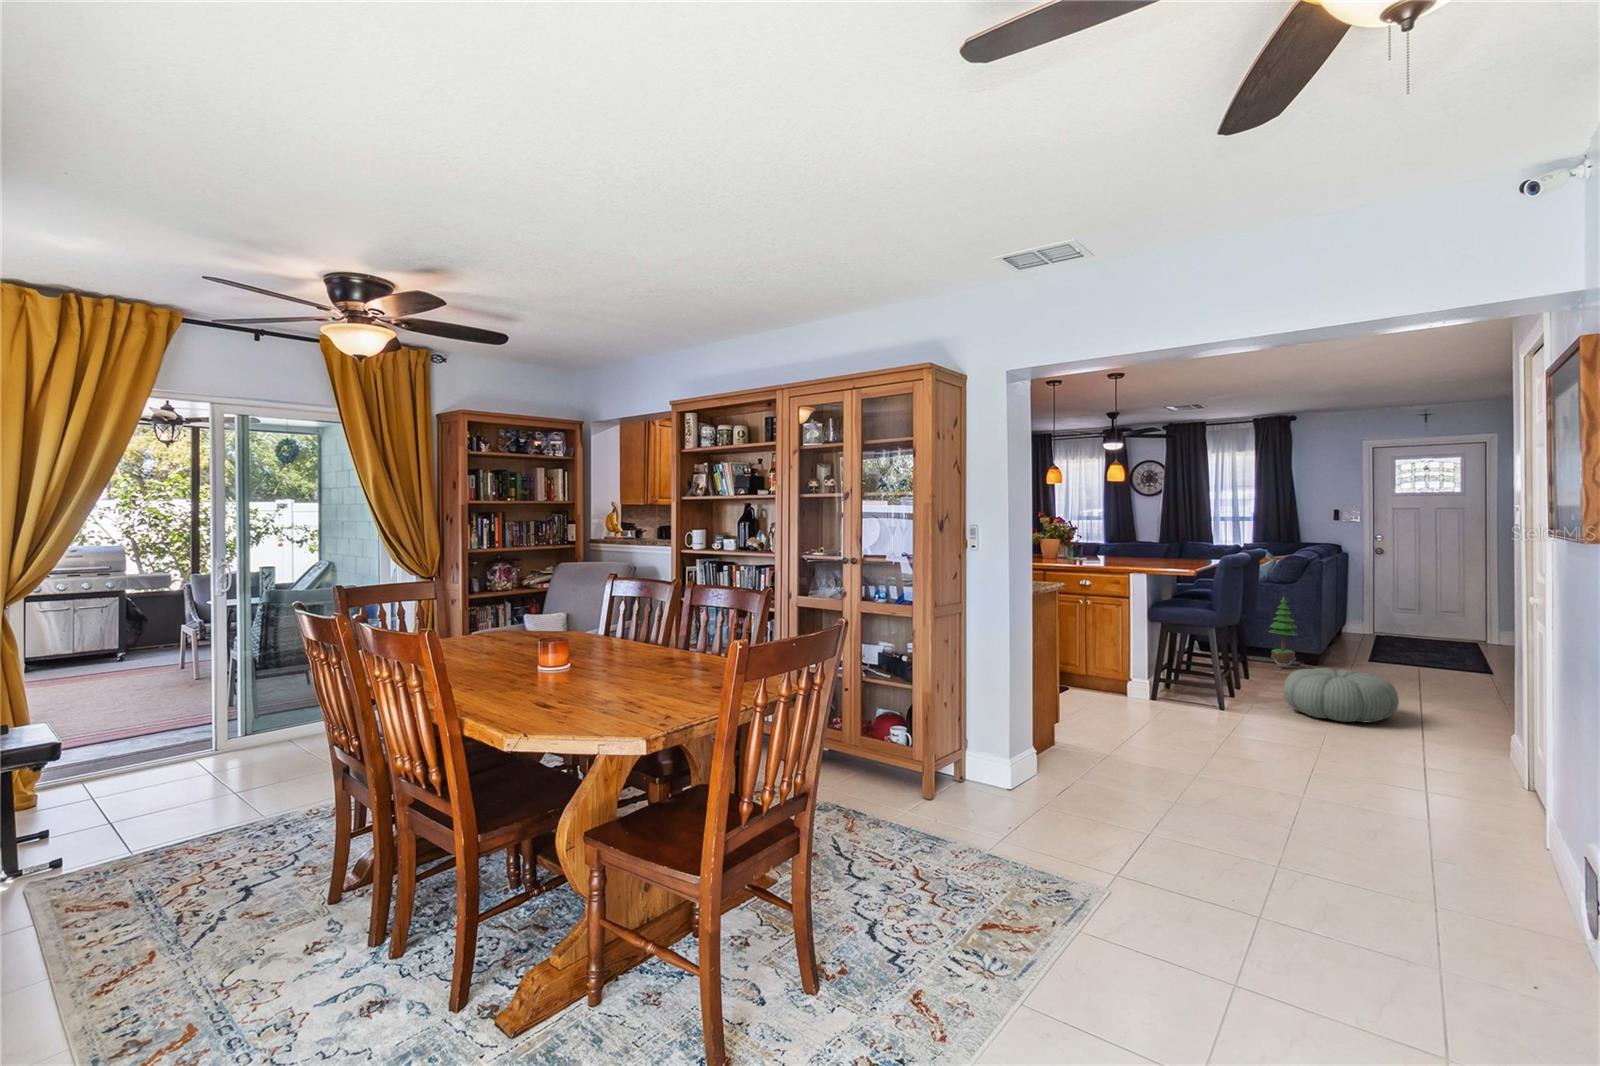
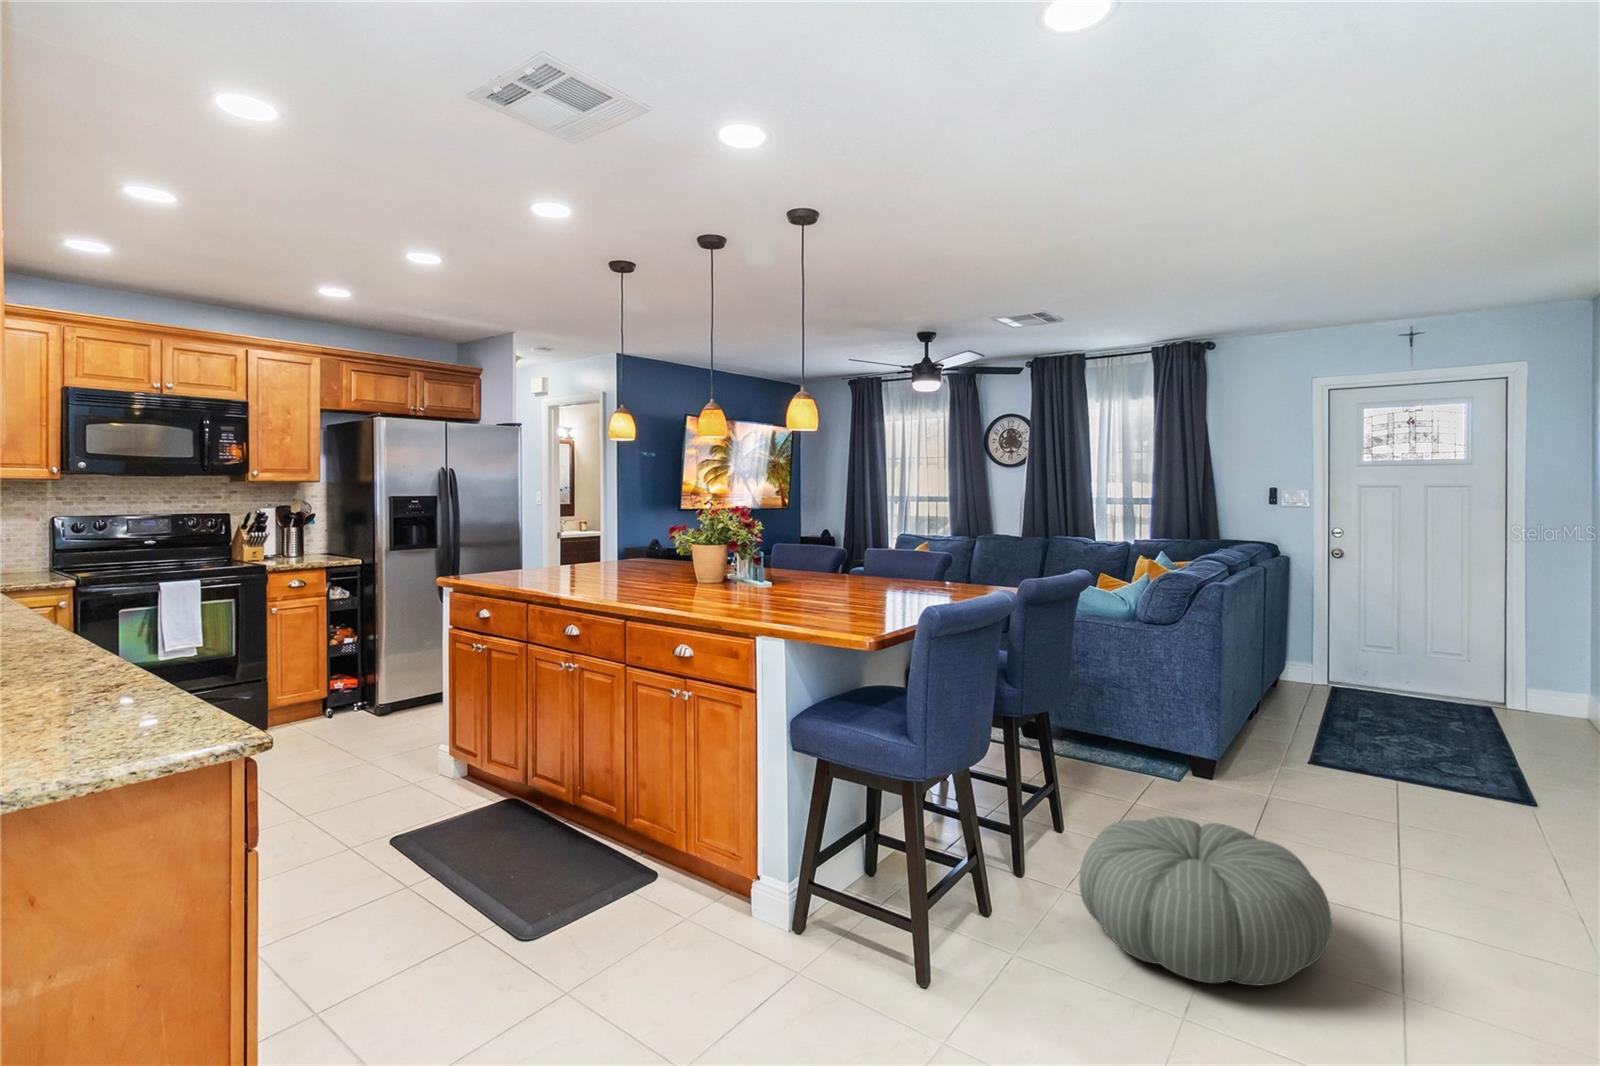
potted tree: present [1268,596,1298,668] -> none [1124,635,1176,768]

